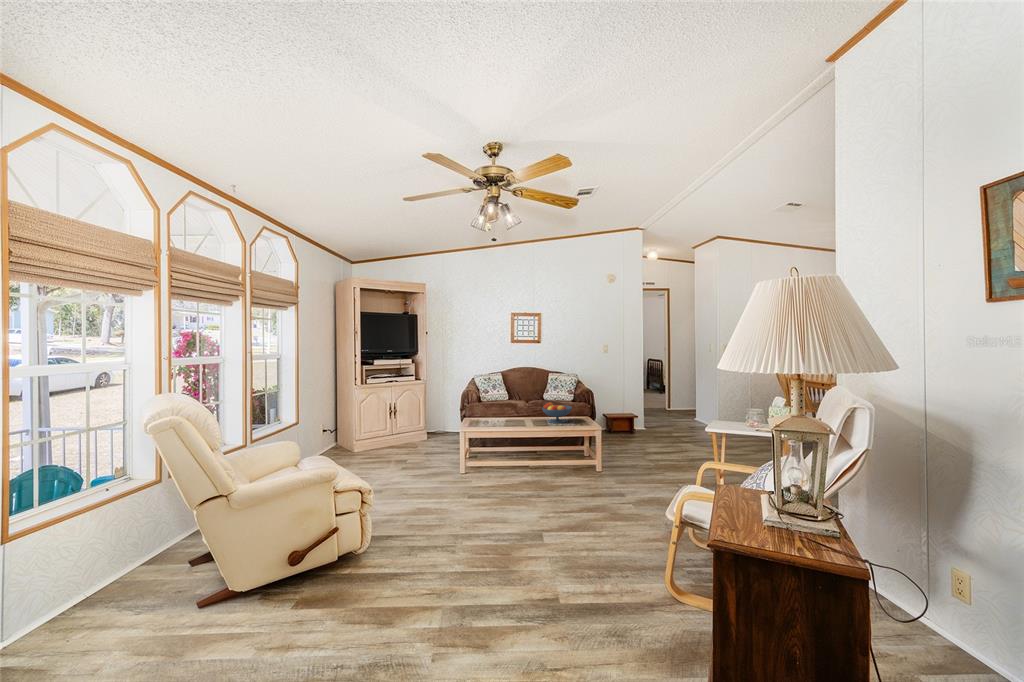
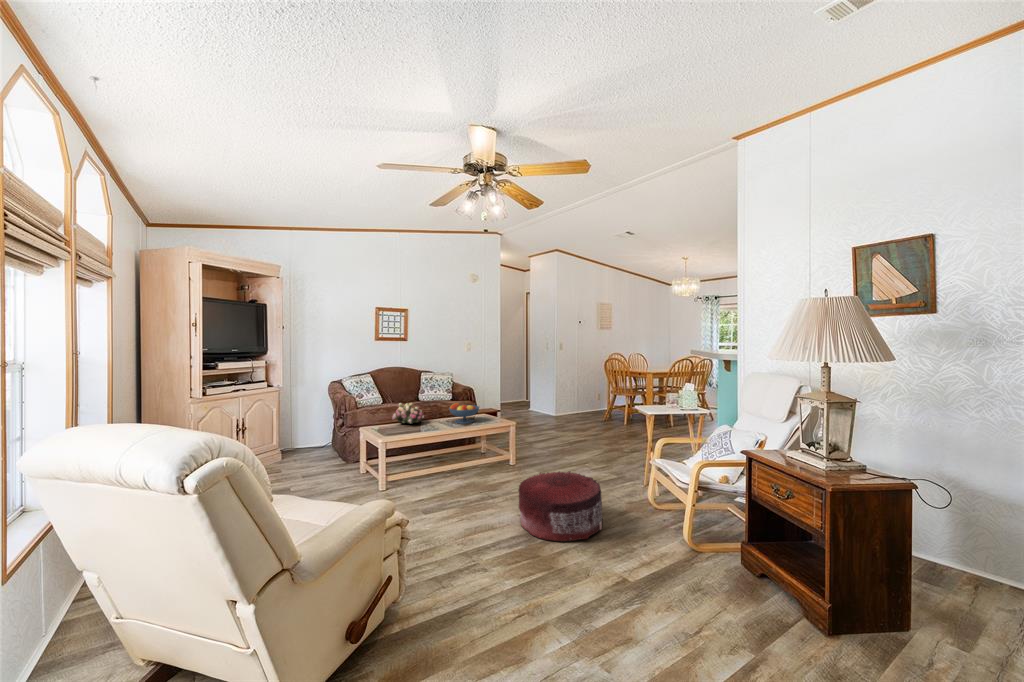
flower arrangement: none [492,399,523,418] -> present [392,403,424,424]
pouf: none [524,477,617,553] -> present [518,471,603,541]

